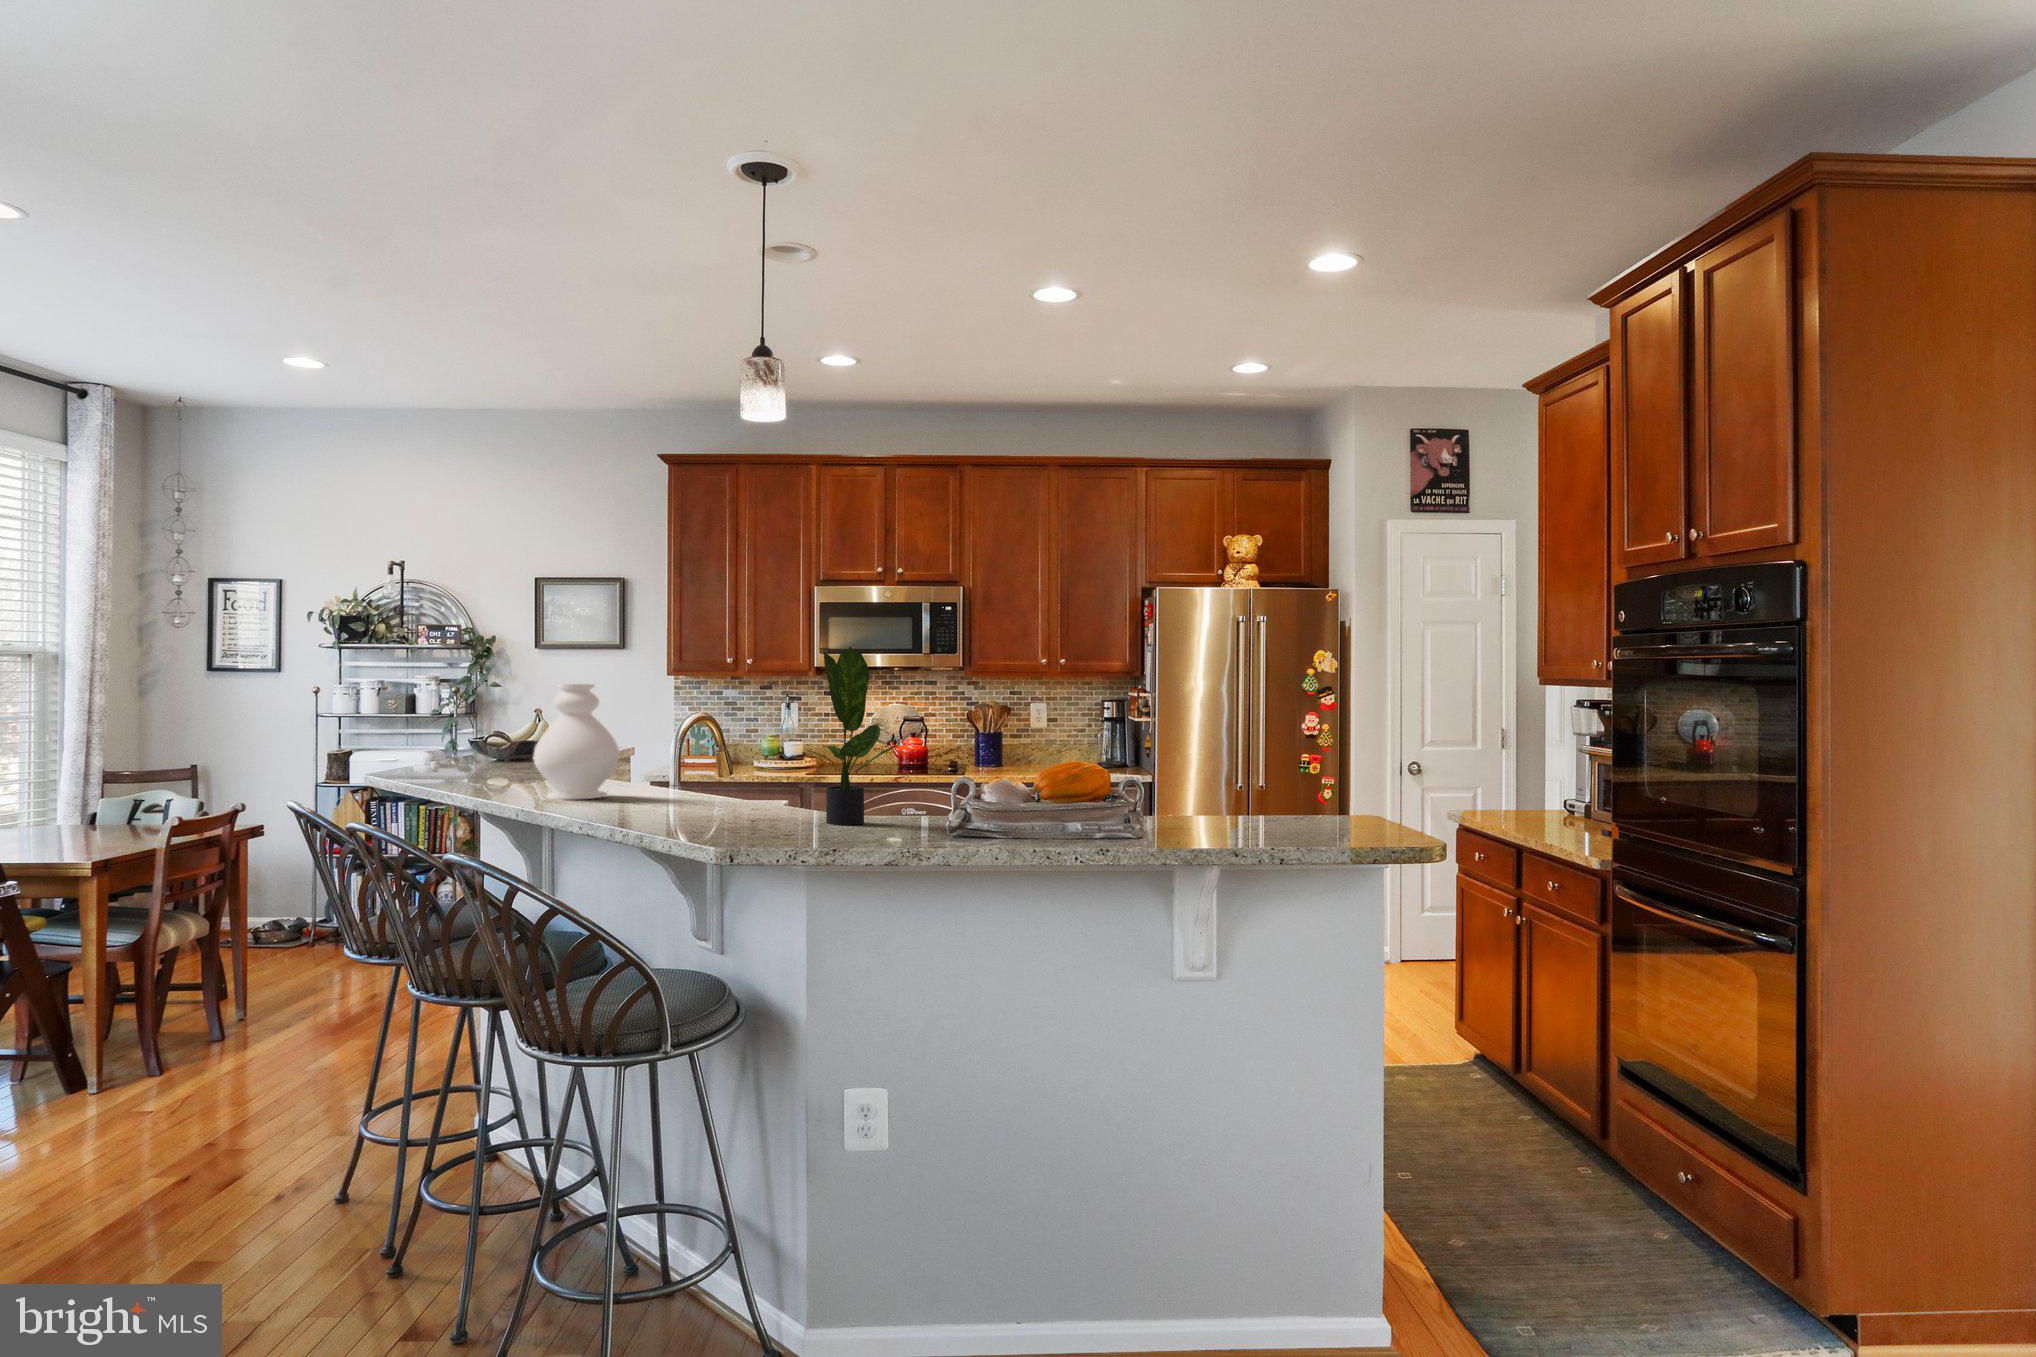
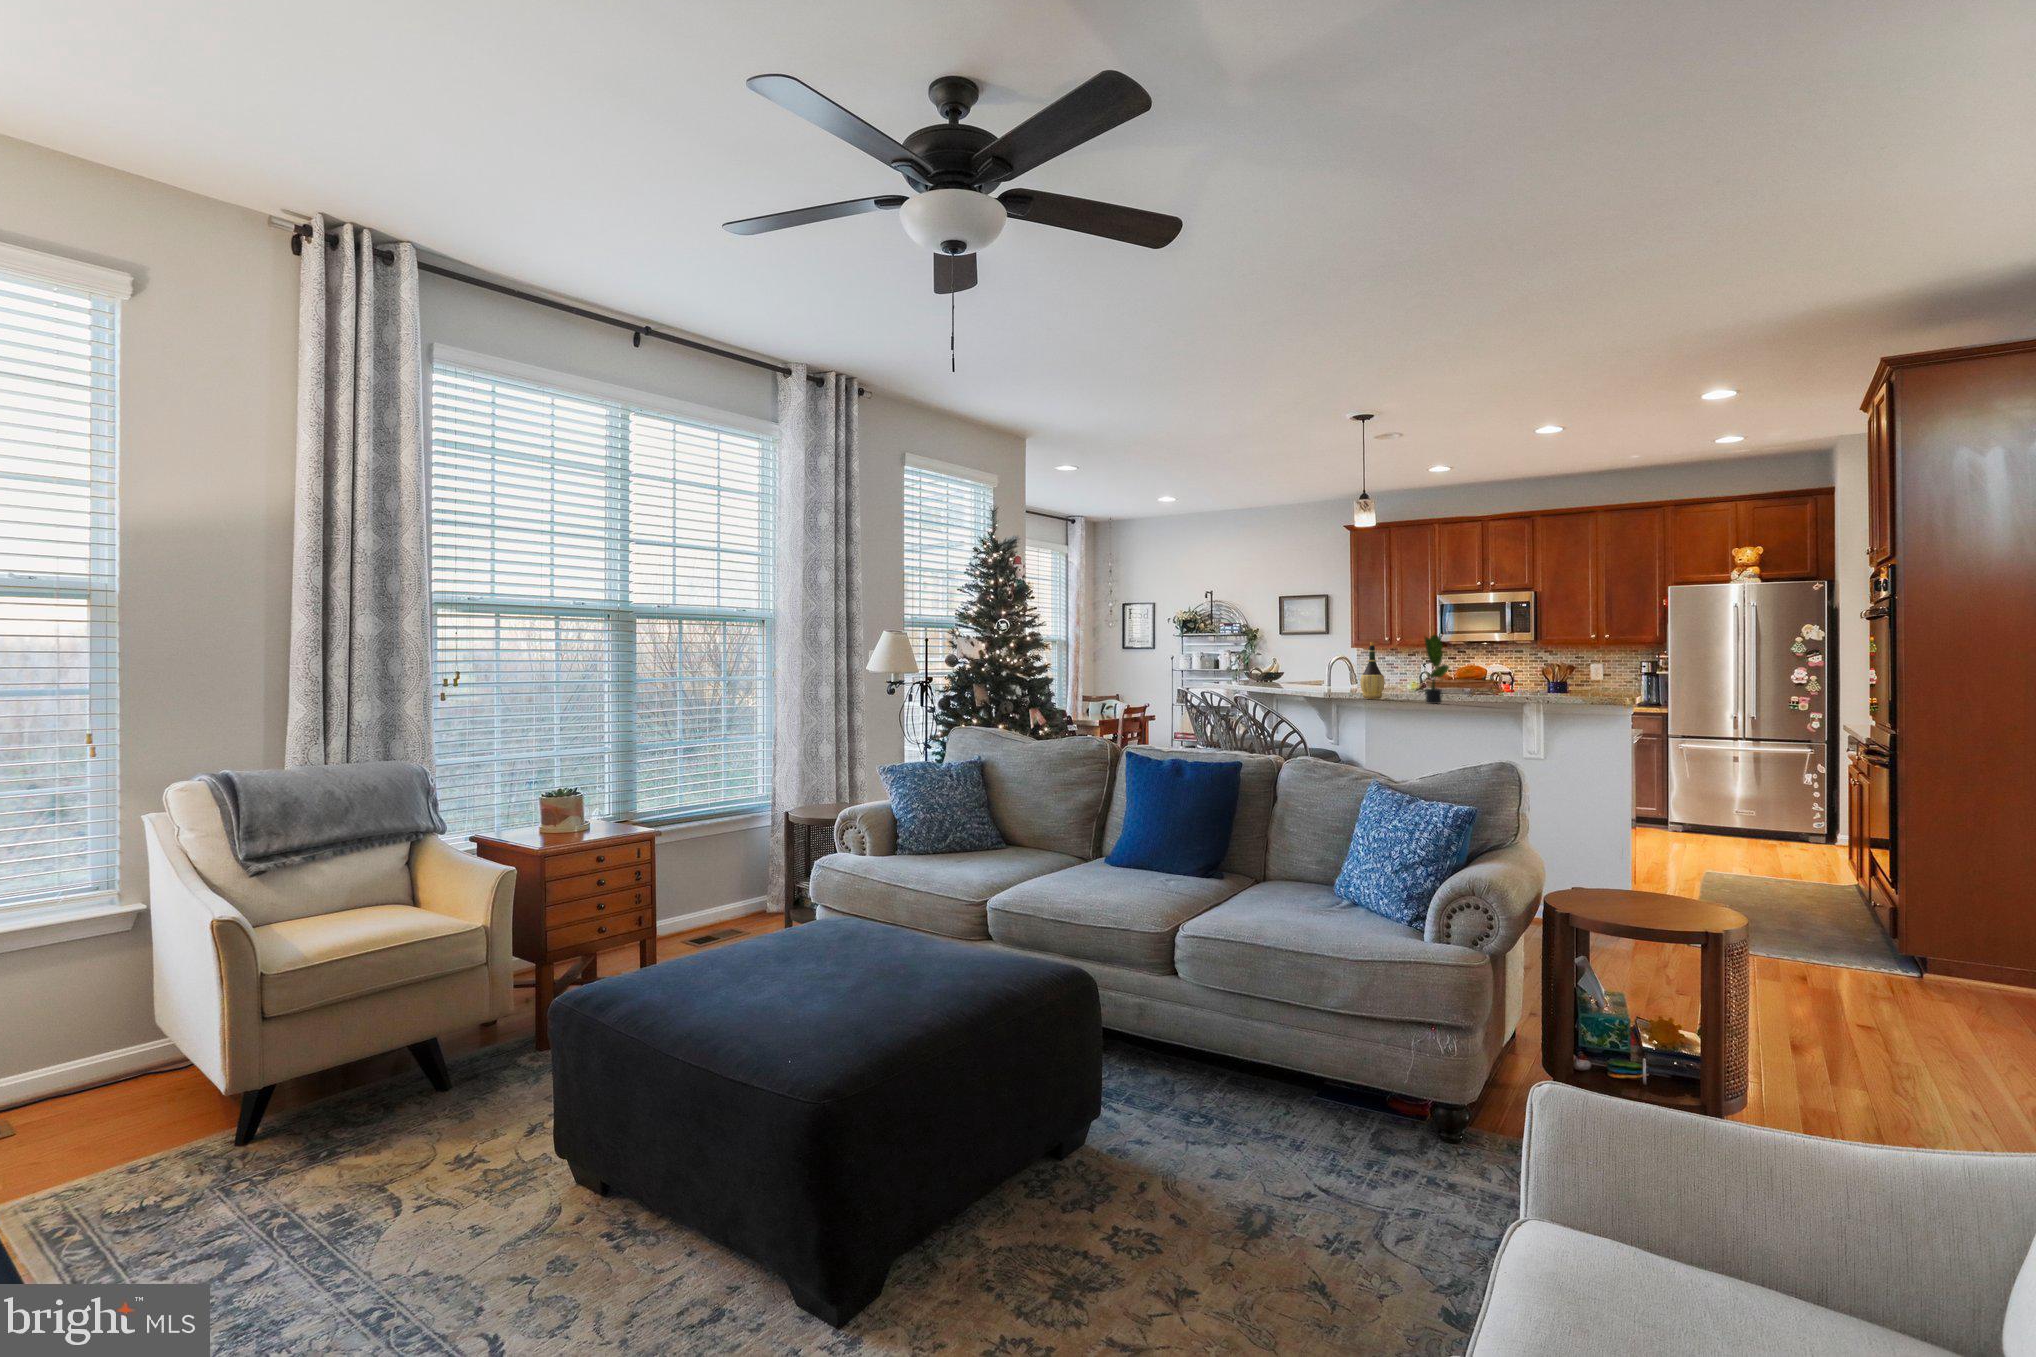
wine bottle: none [664,665,725,813] -> present [1360,642,1385,699]
decorative vase: present [533,684,619,800] -> none [1308,650,1341,695]

